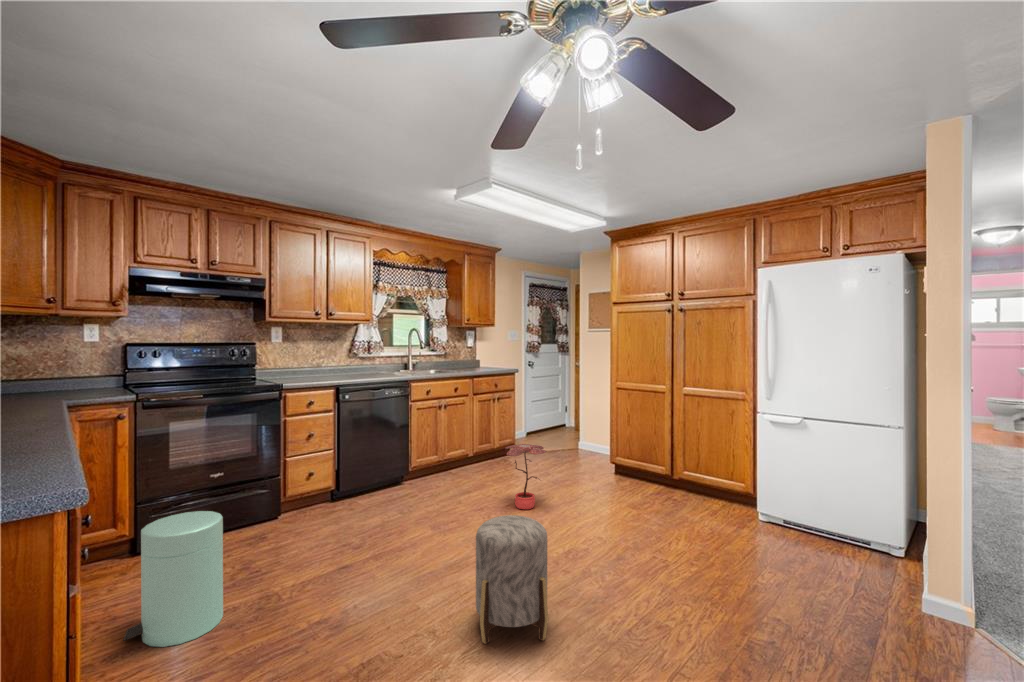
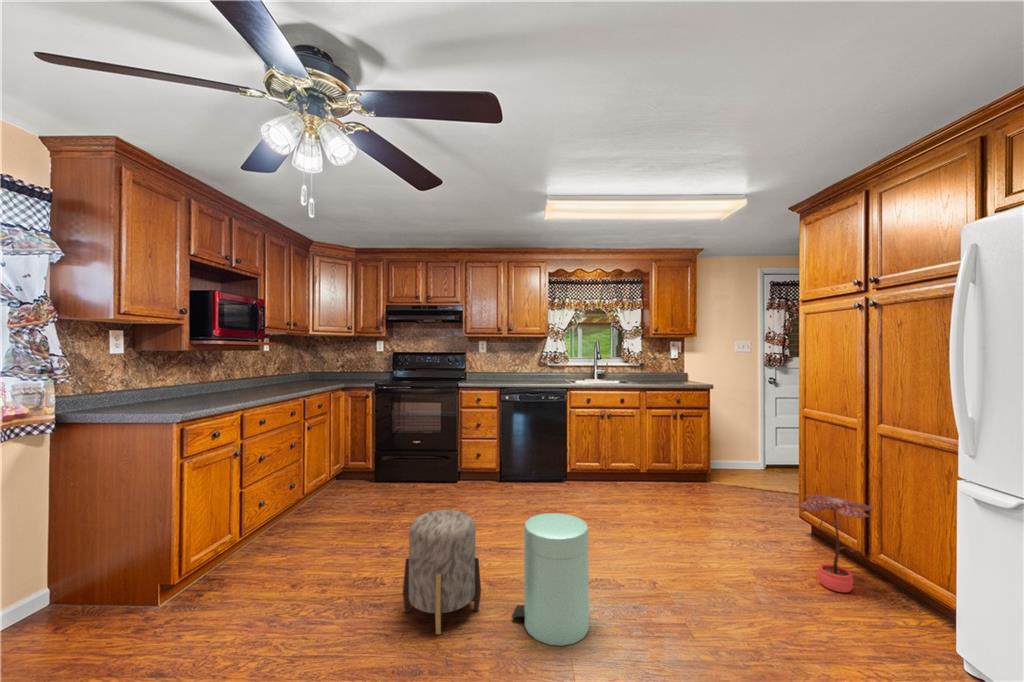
potted plant: present [505,444,546,509] -> present [799,495,872,592]
trash can: present [123,511,223,647] -> present [512,513,589,646]

